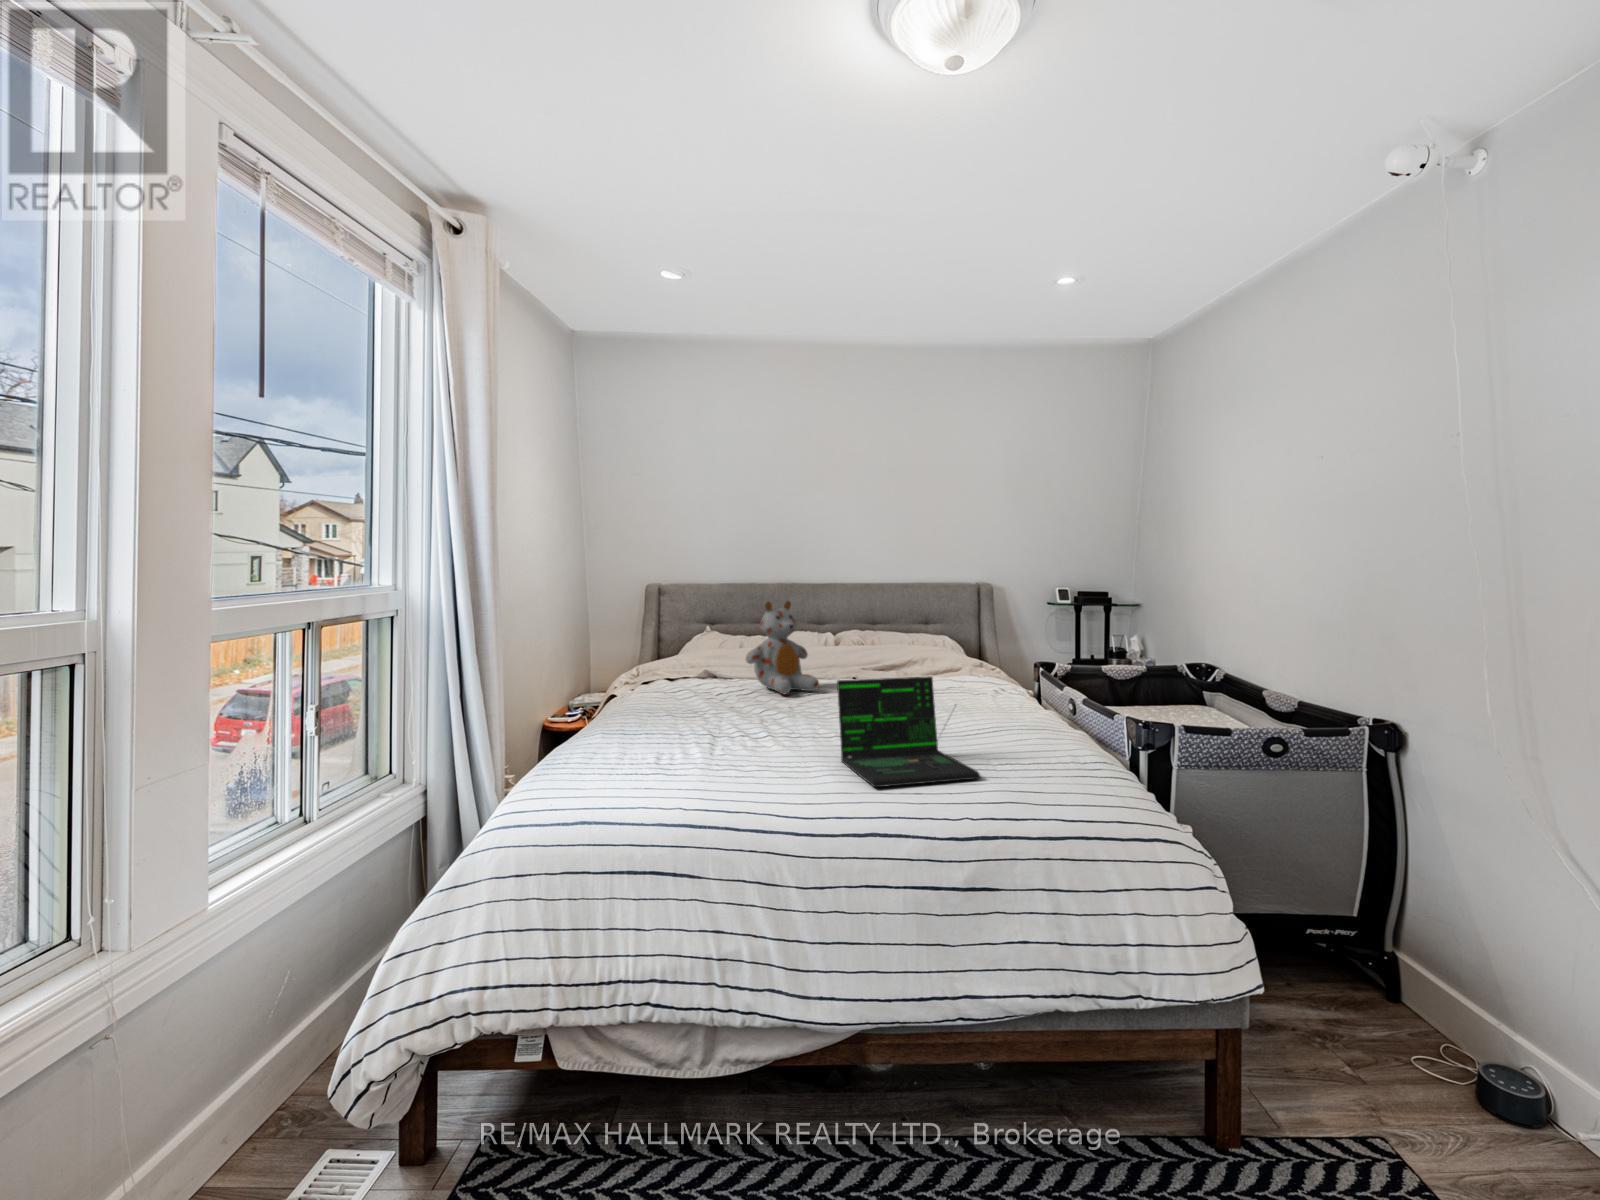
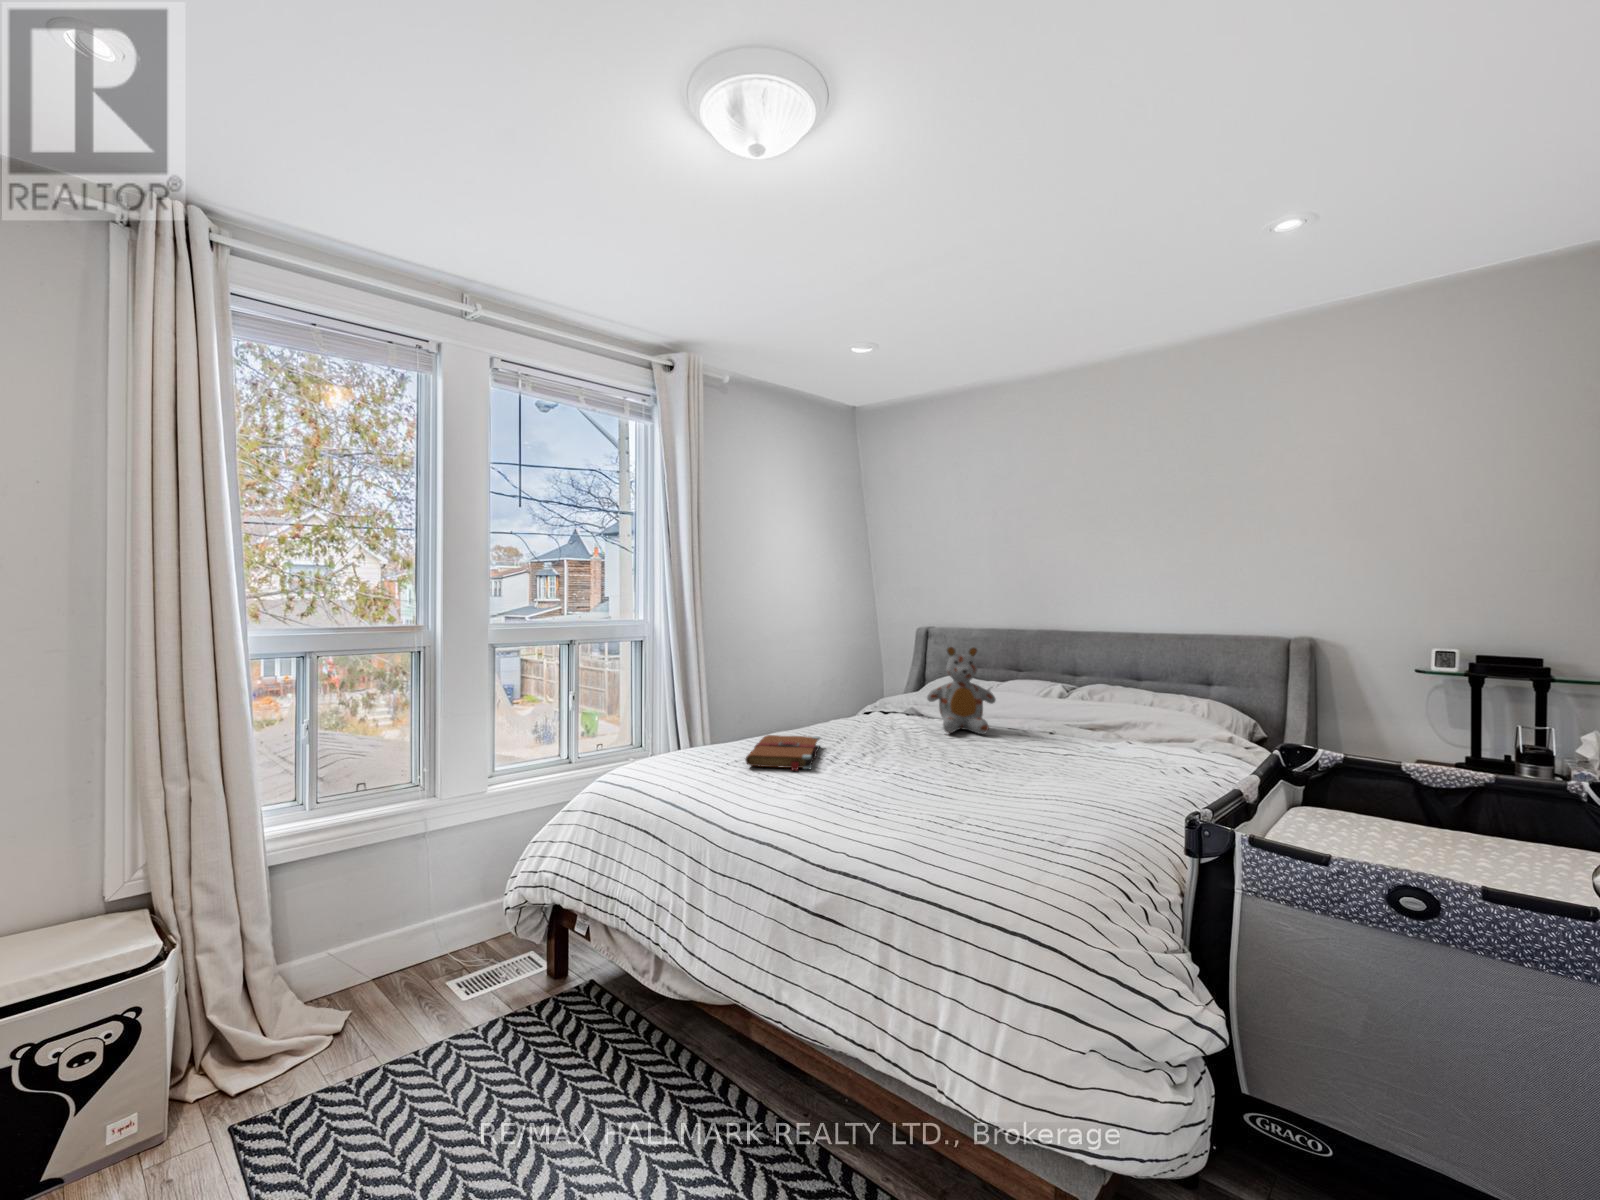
laptop: present [837,677,980,787] -> none [823,718,976,830]
book: none [626,717,749,763] -> present [746,735,820,771]

